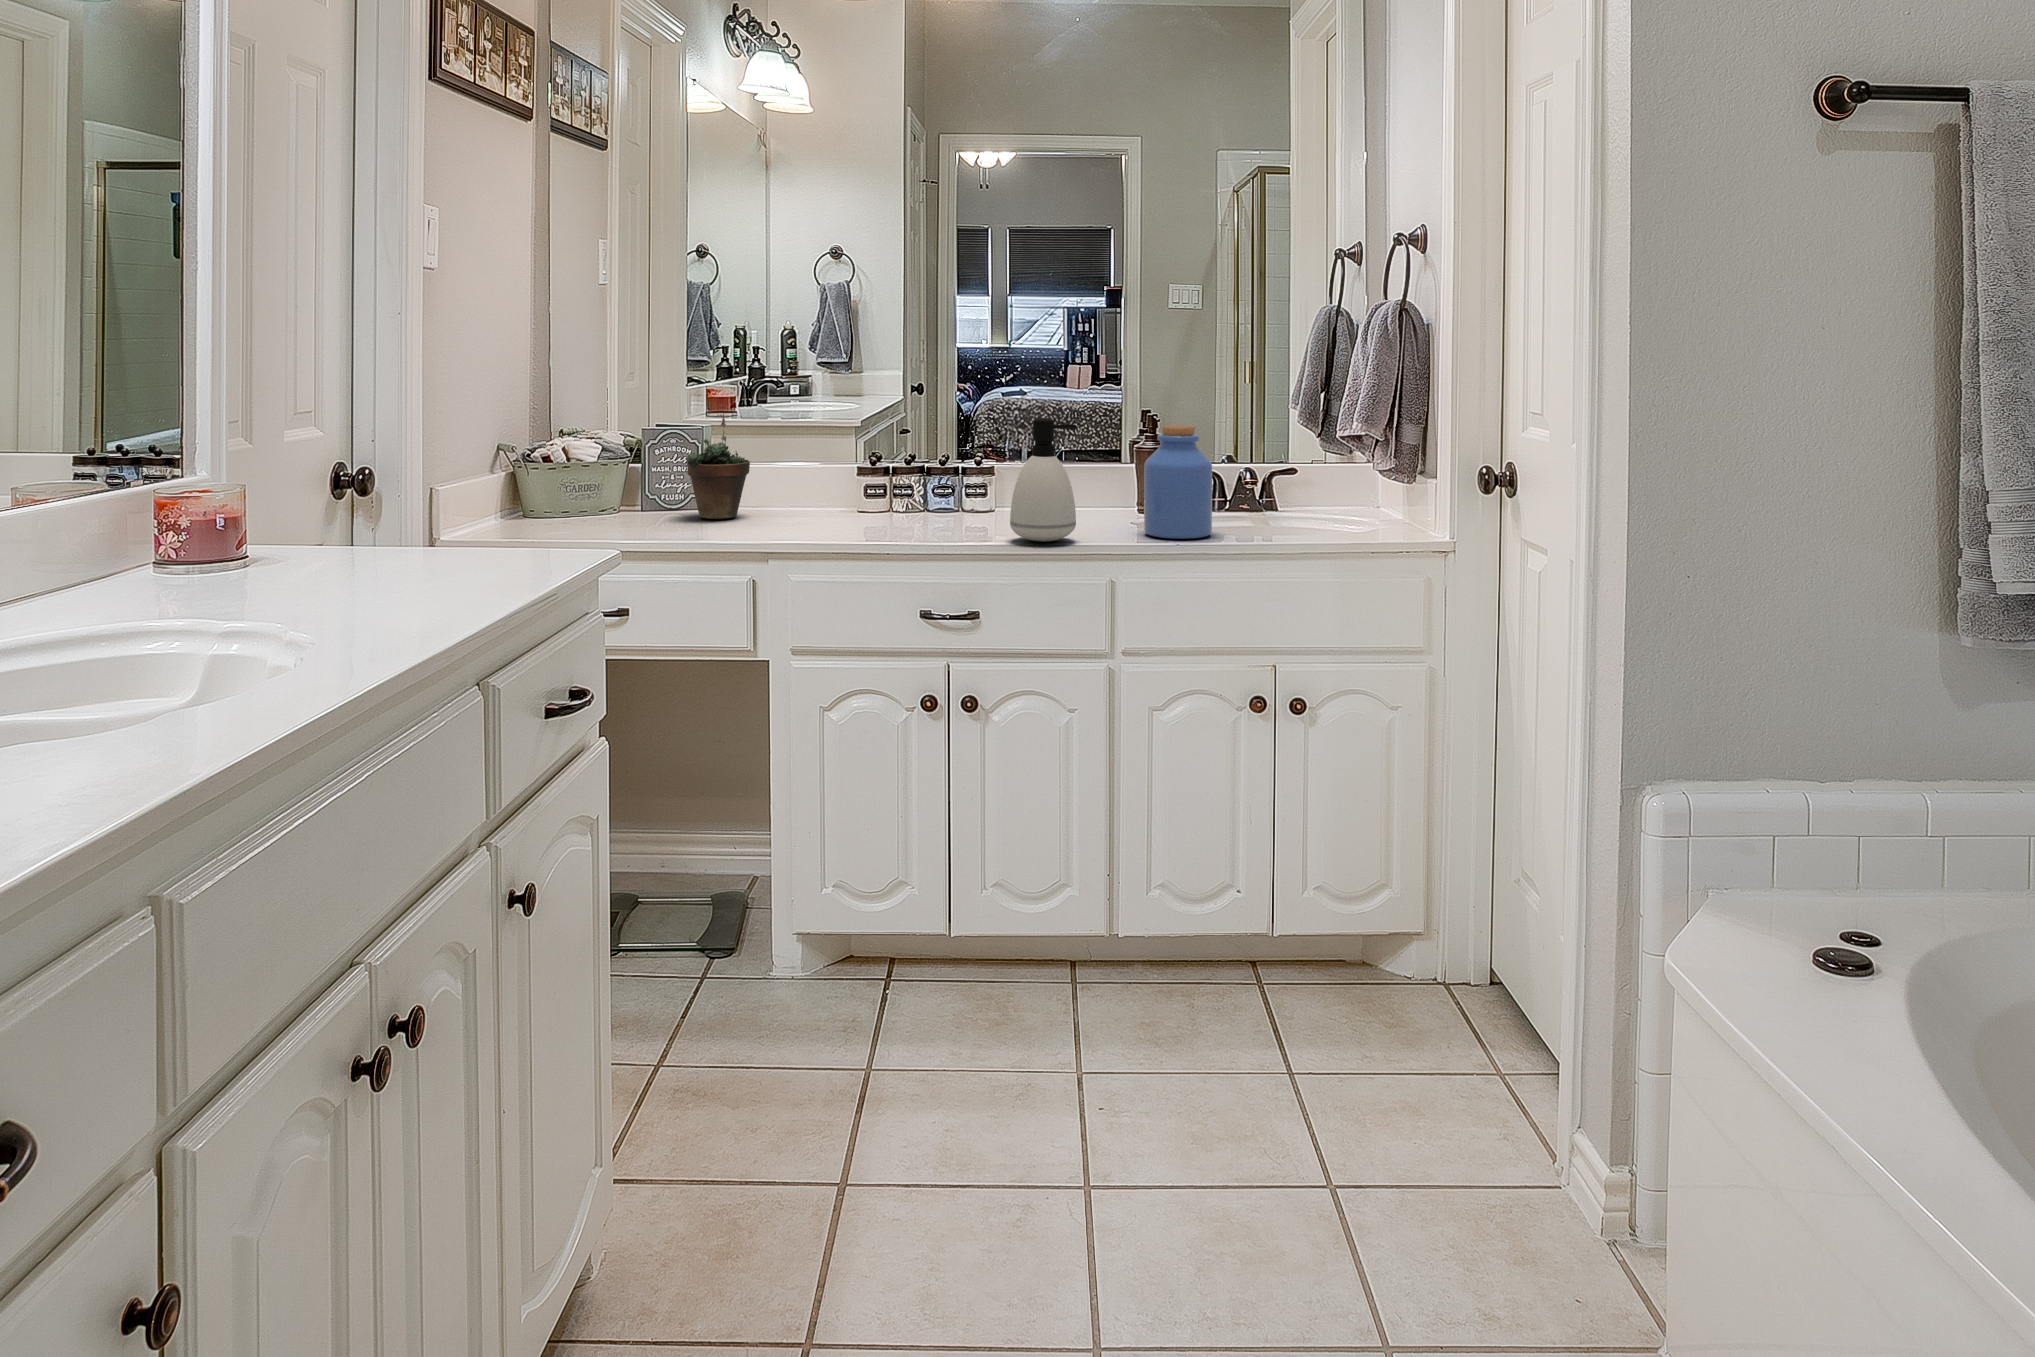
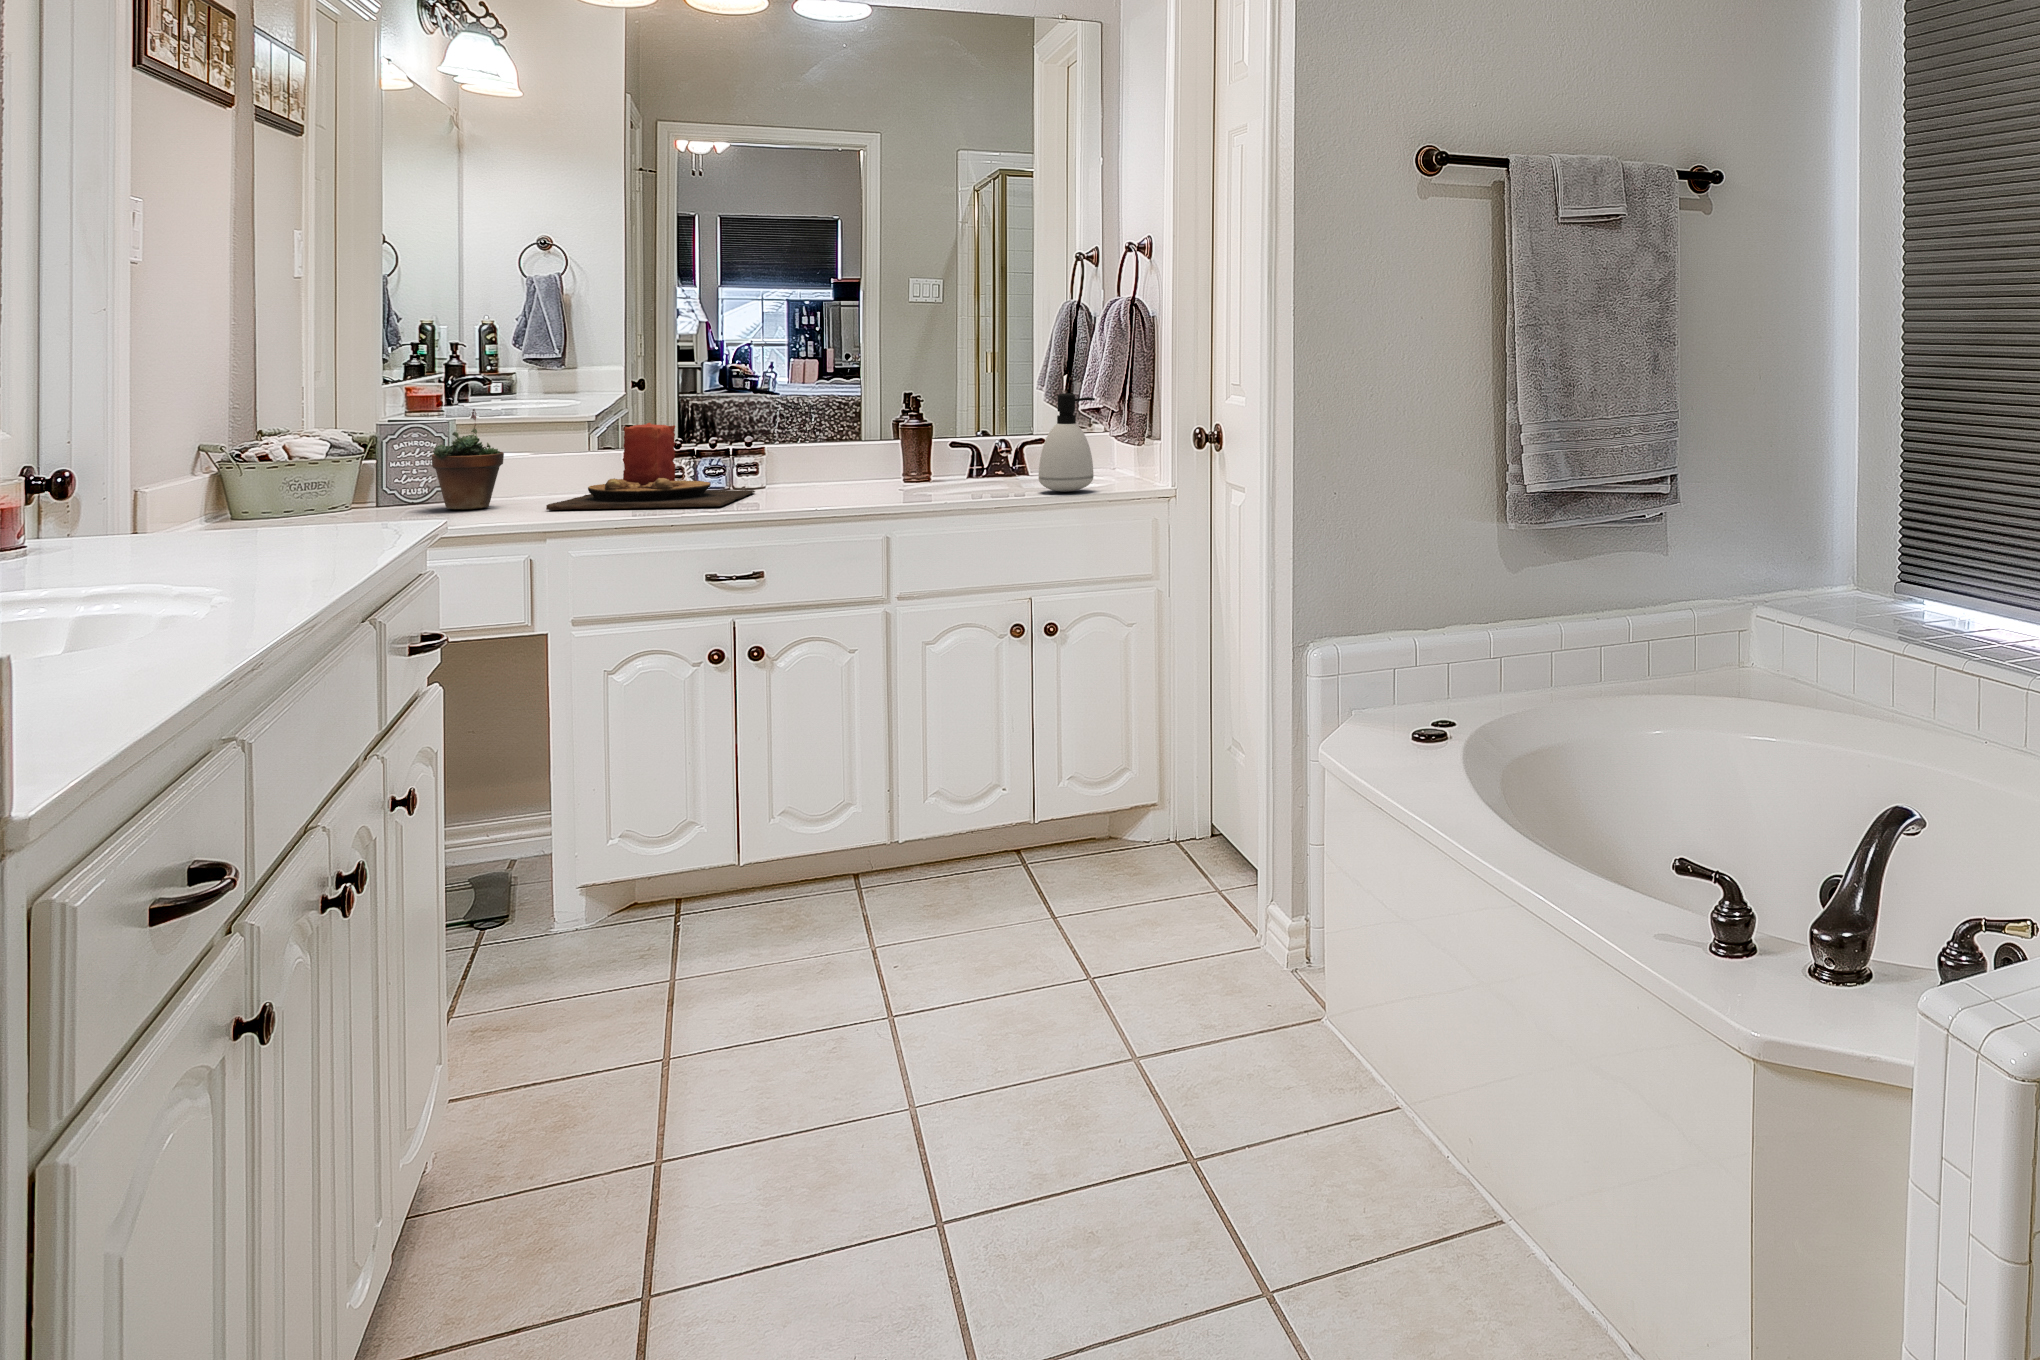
soap dispenser: present [1010,418,1076,542] -> present [1039,393,1095,492]
jar: present [1144,425,1212,539] -> none [917,404,979,499]
candle: none [780,435,984,533] -> present [546,423,755,510]

